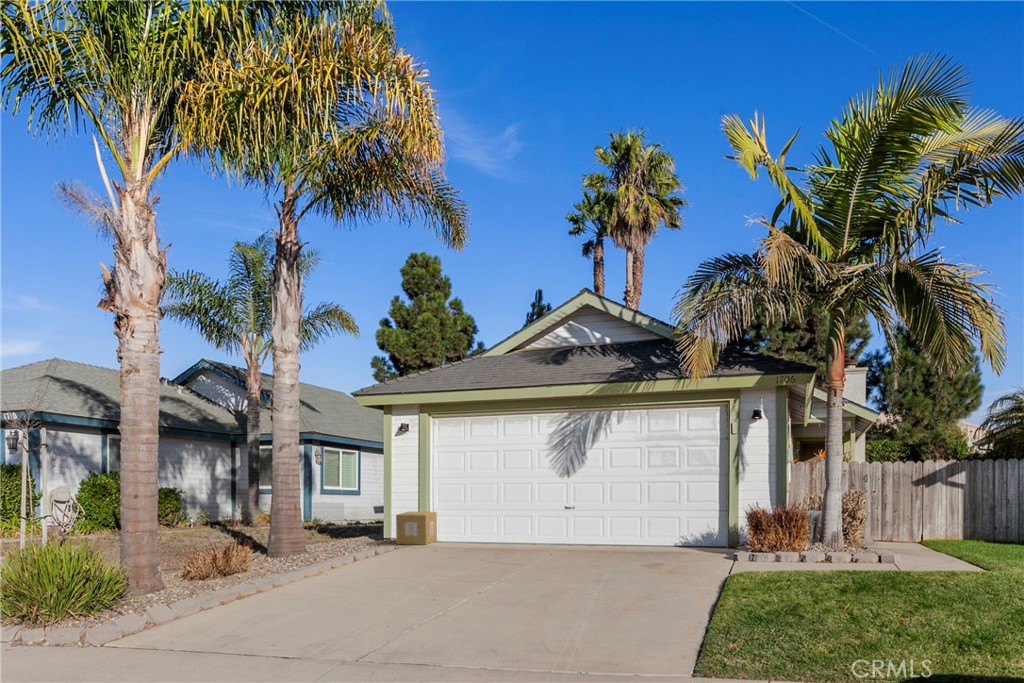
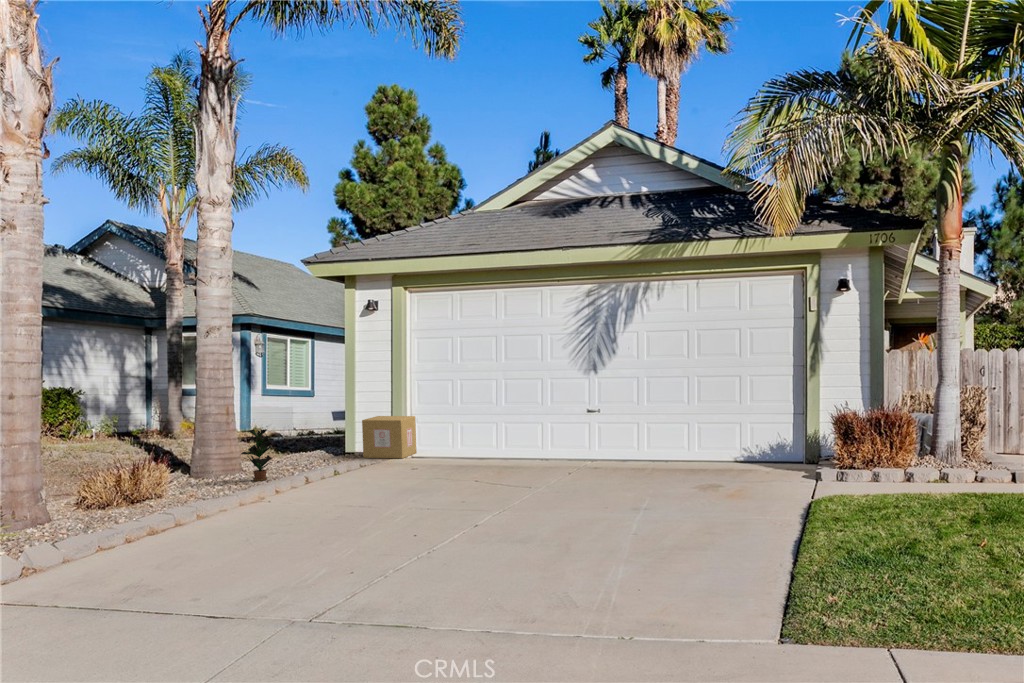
potted plant: none [304,521,328,561] -> present [241,429,272,481]

